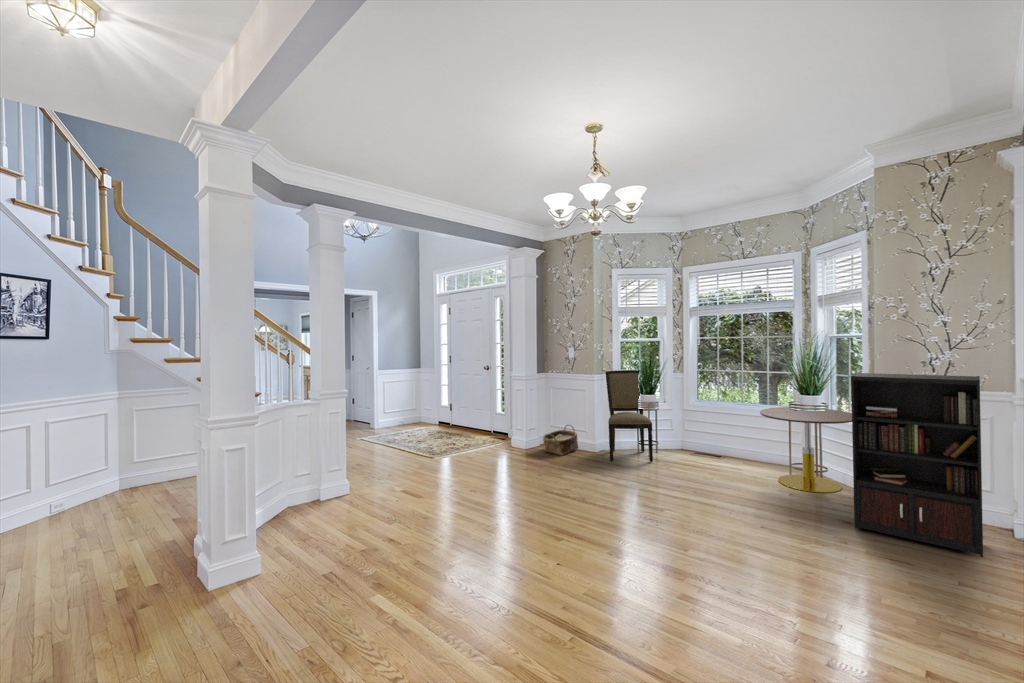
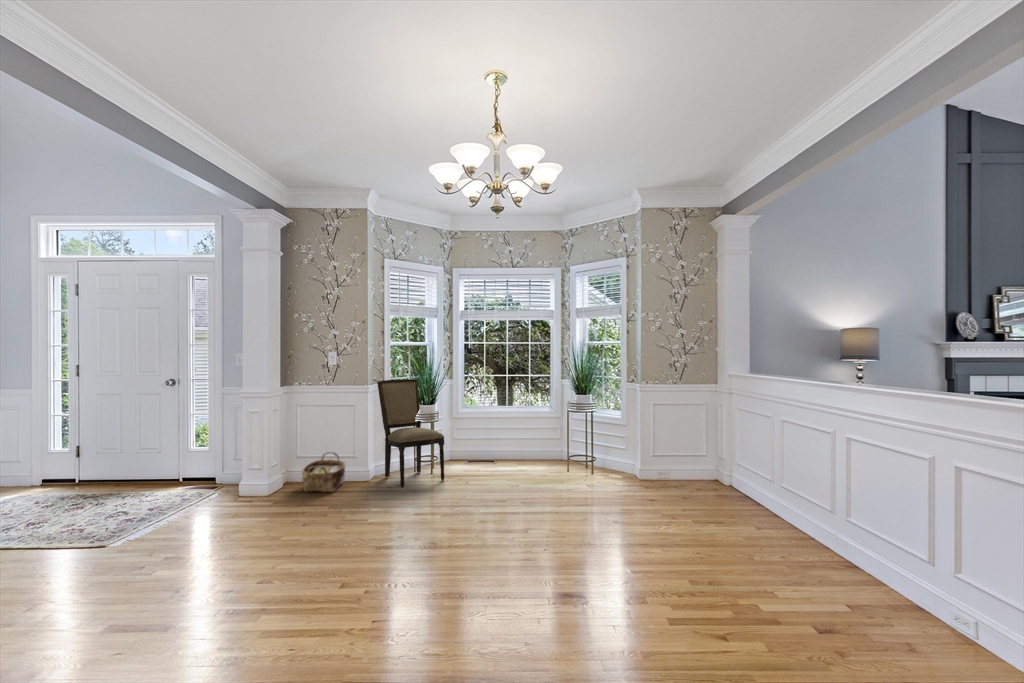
bookcase: present [851,373,1024,557] -> none [648,371,729,497]
side table: present [760,407,852,493] -> none [549,407,623,480]

